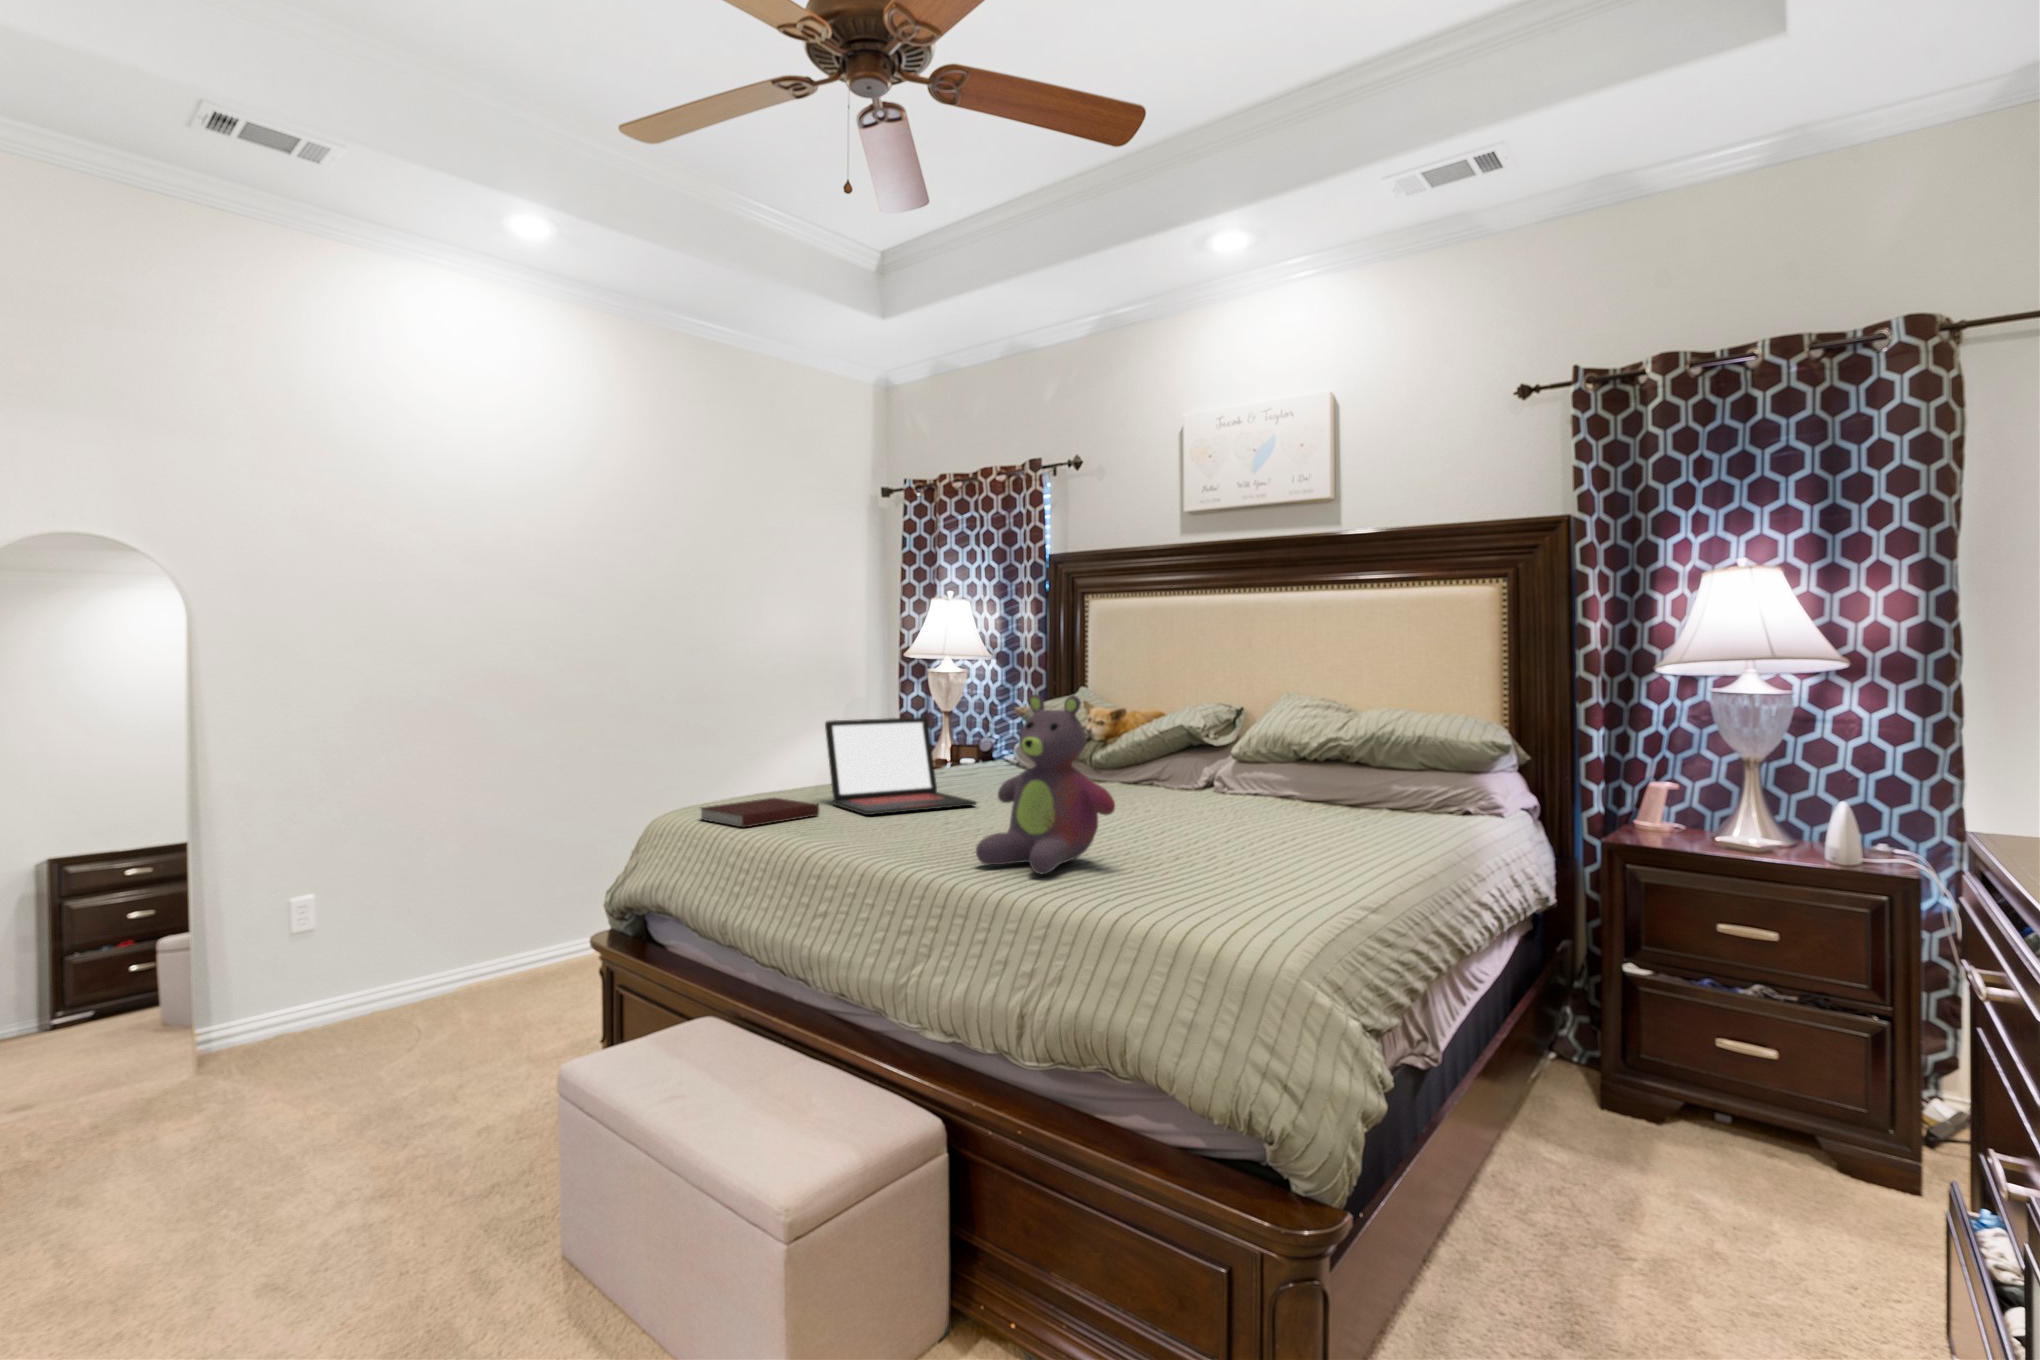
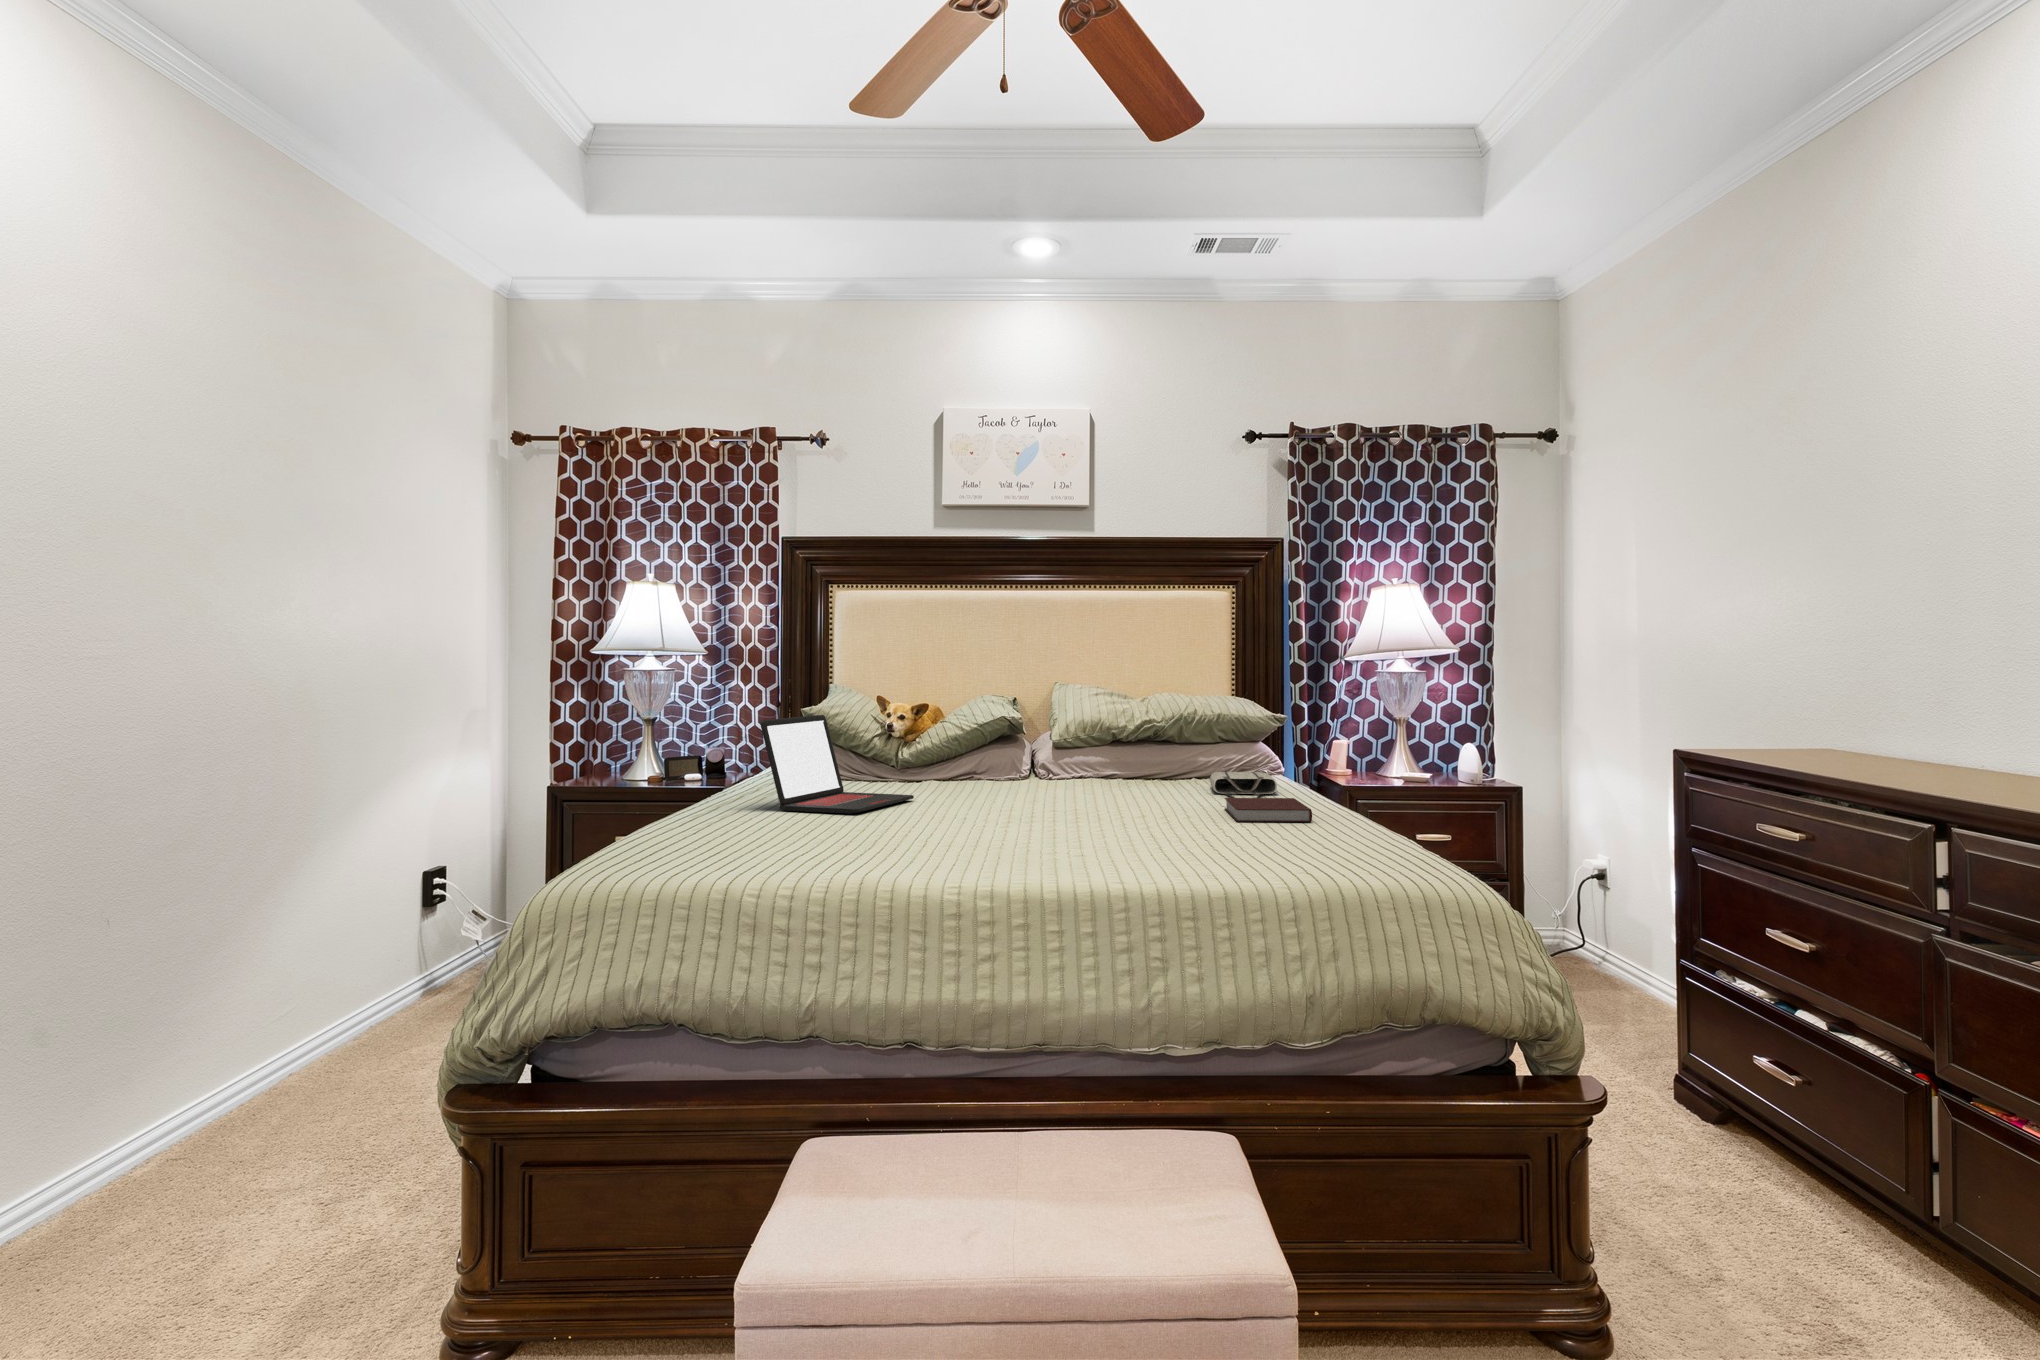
stuffed bear: present [976,694,1115,874] -> none [1066,683,1184,831]
notebook: present [701,798,819,827] -> present [1225,798,1312,822]
tote bag: none [1309,806,1422,841] -> present [1210,771,1277,795]

